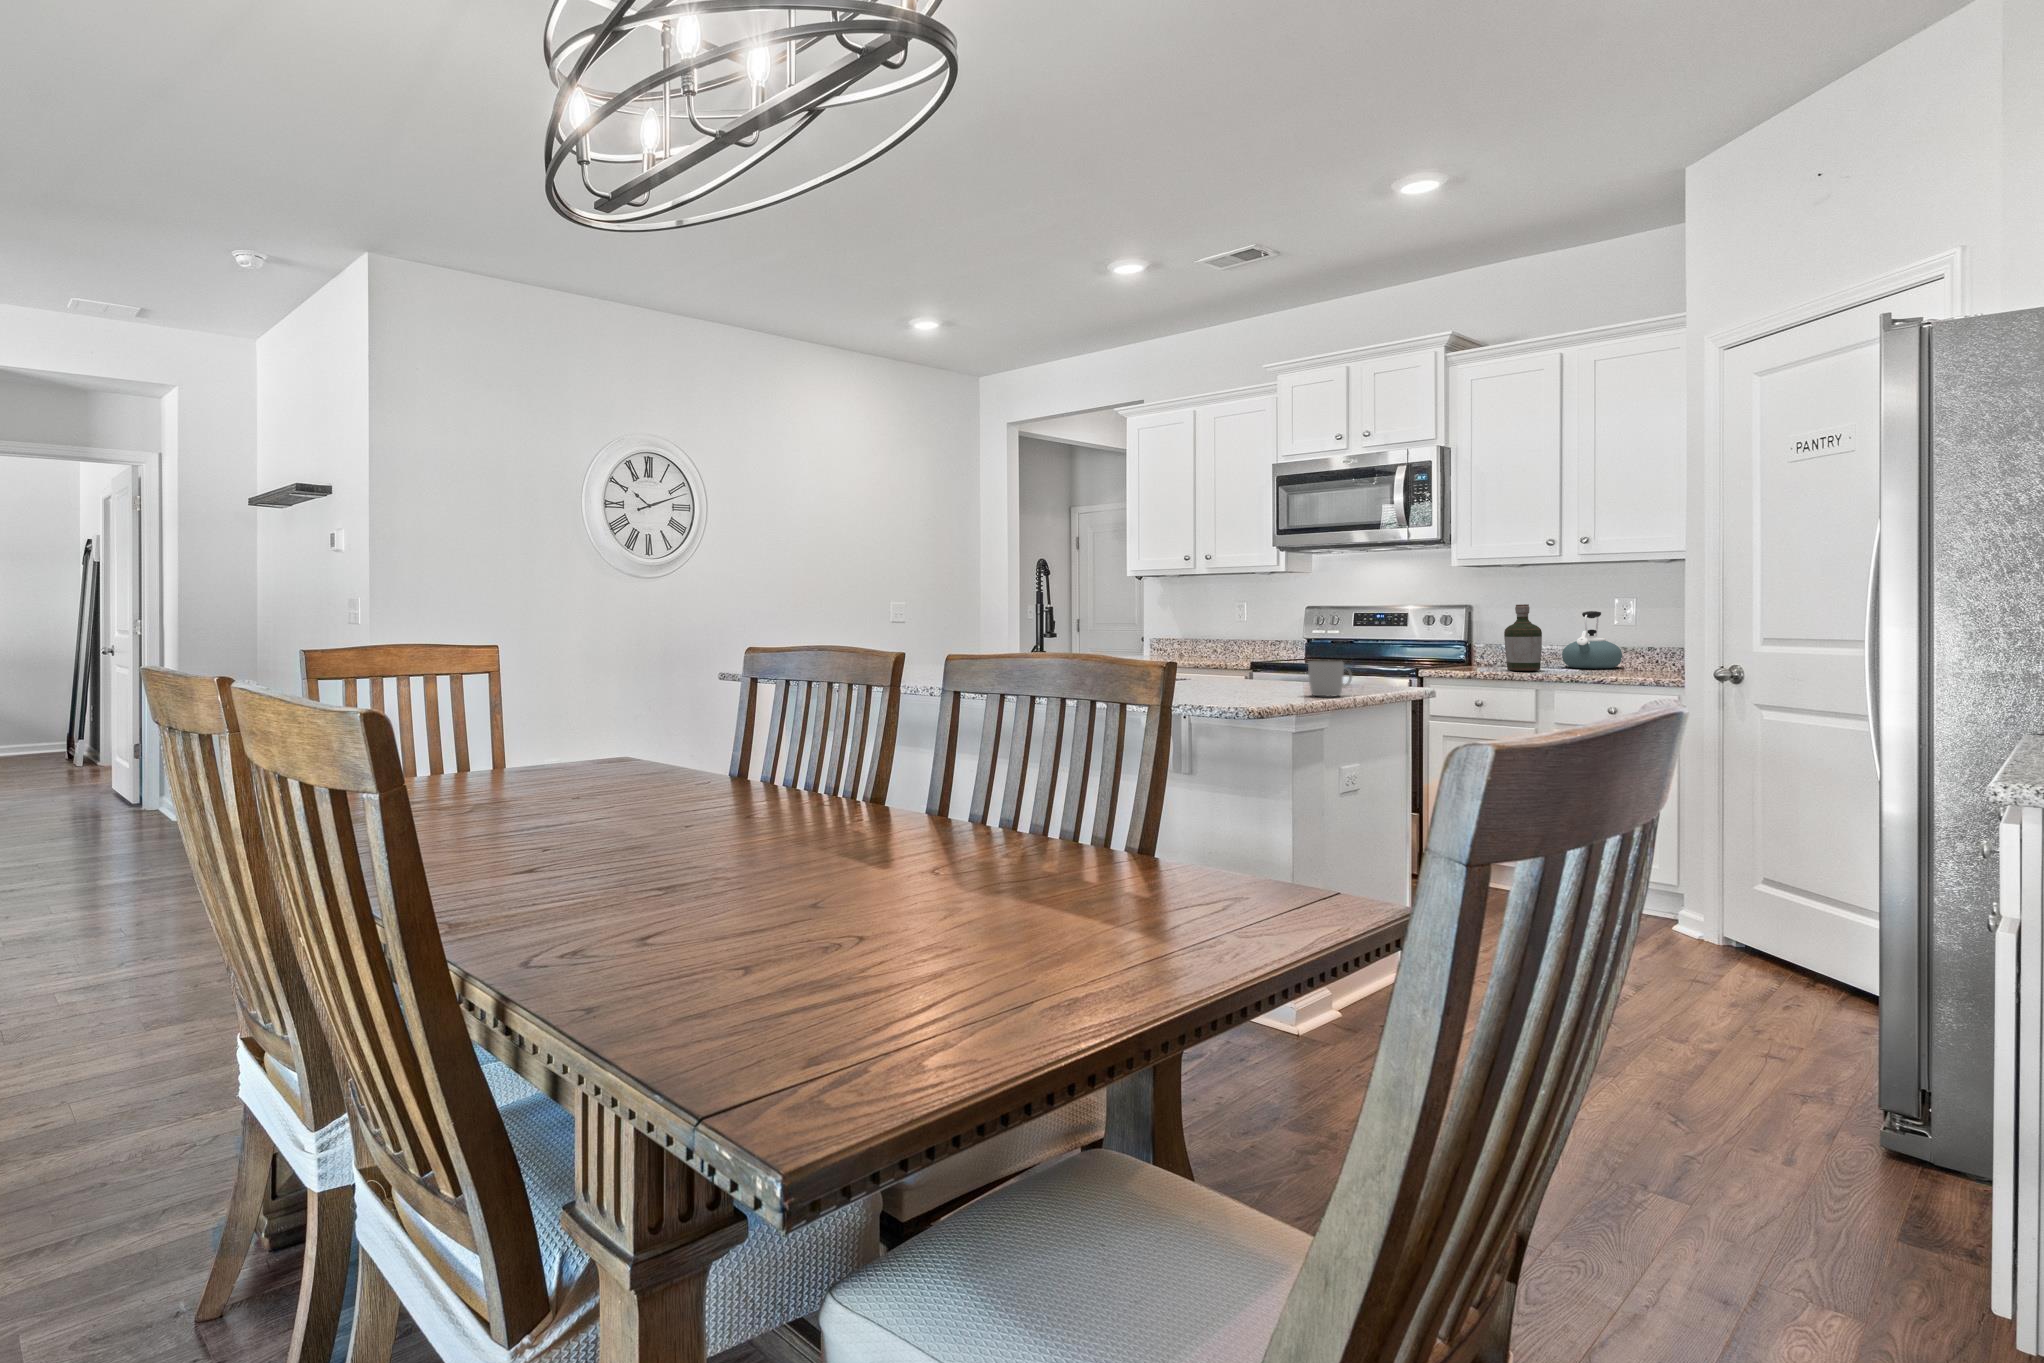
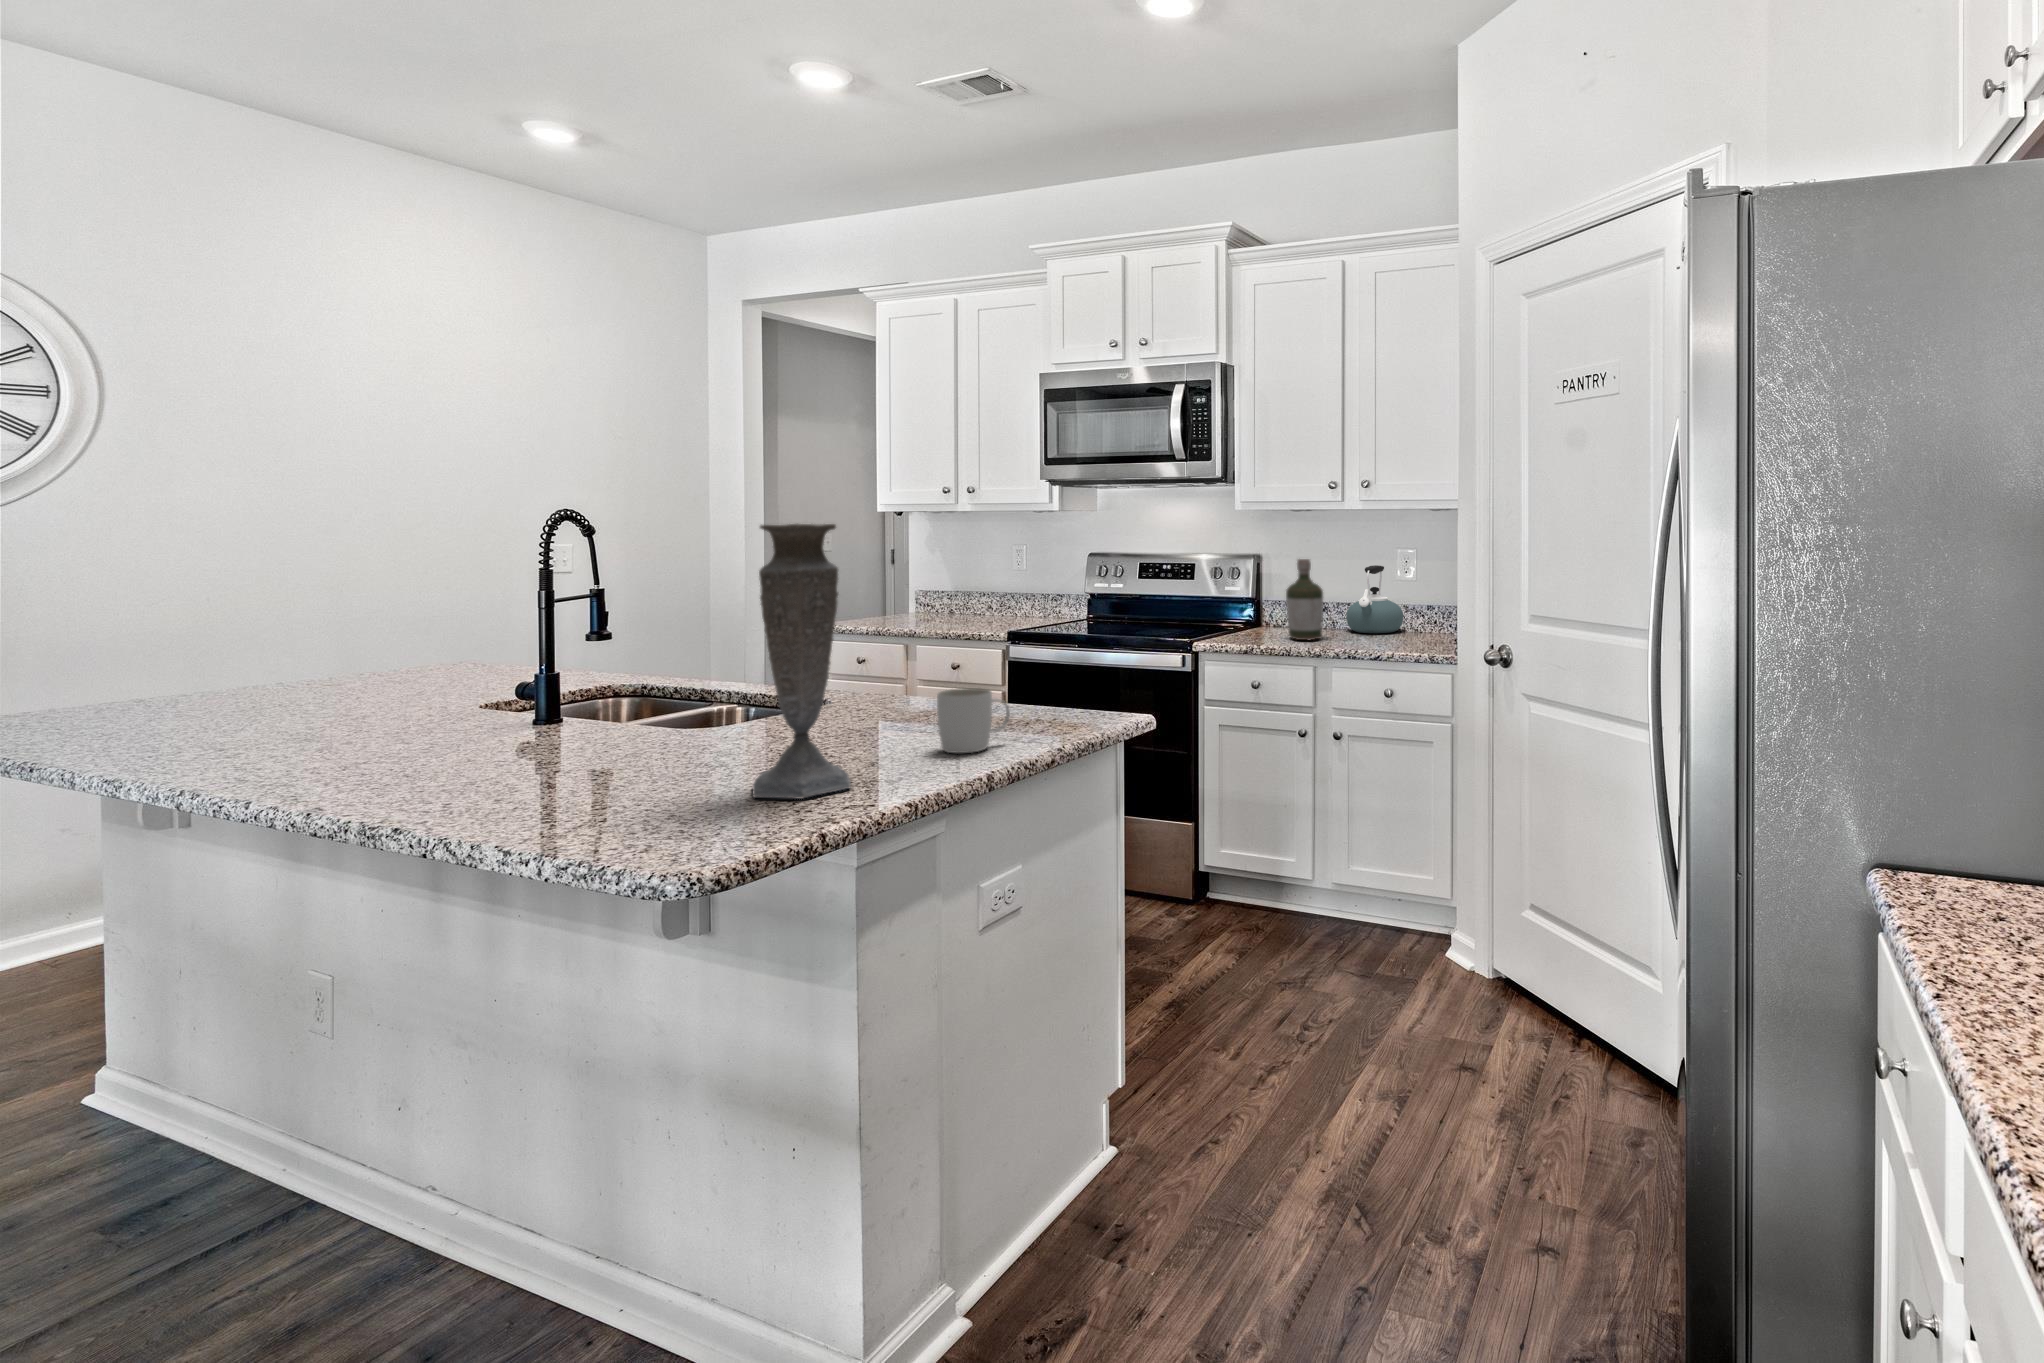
vase: none [1223,558,1282,704] -> present [753,524,851,799]

